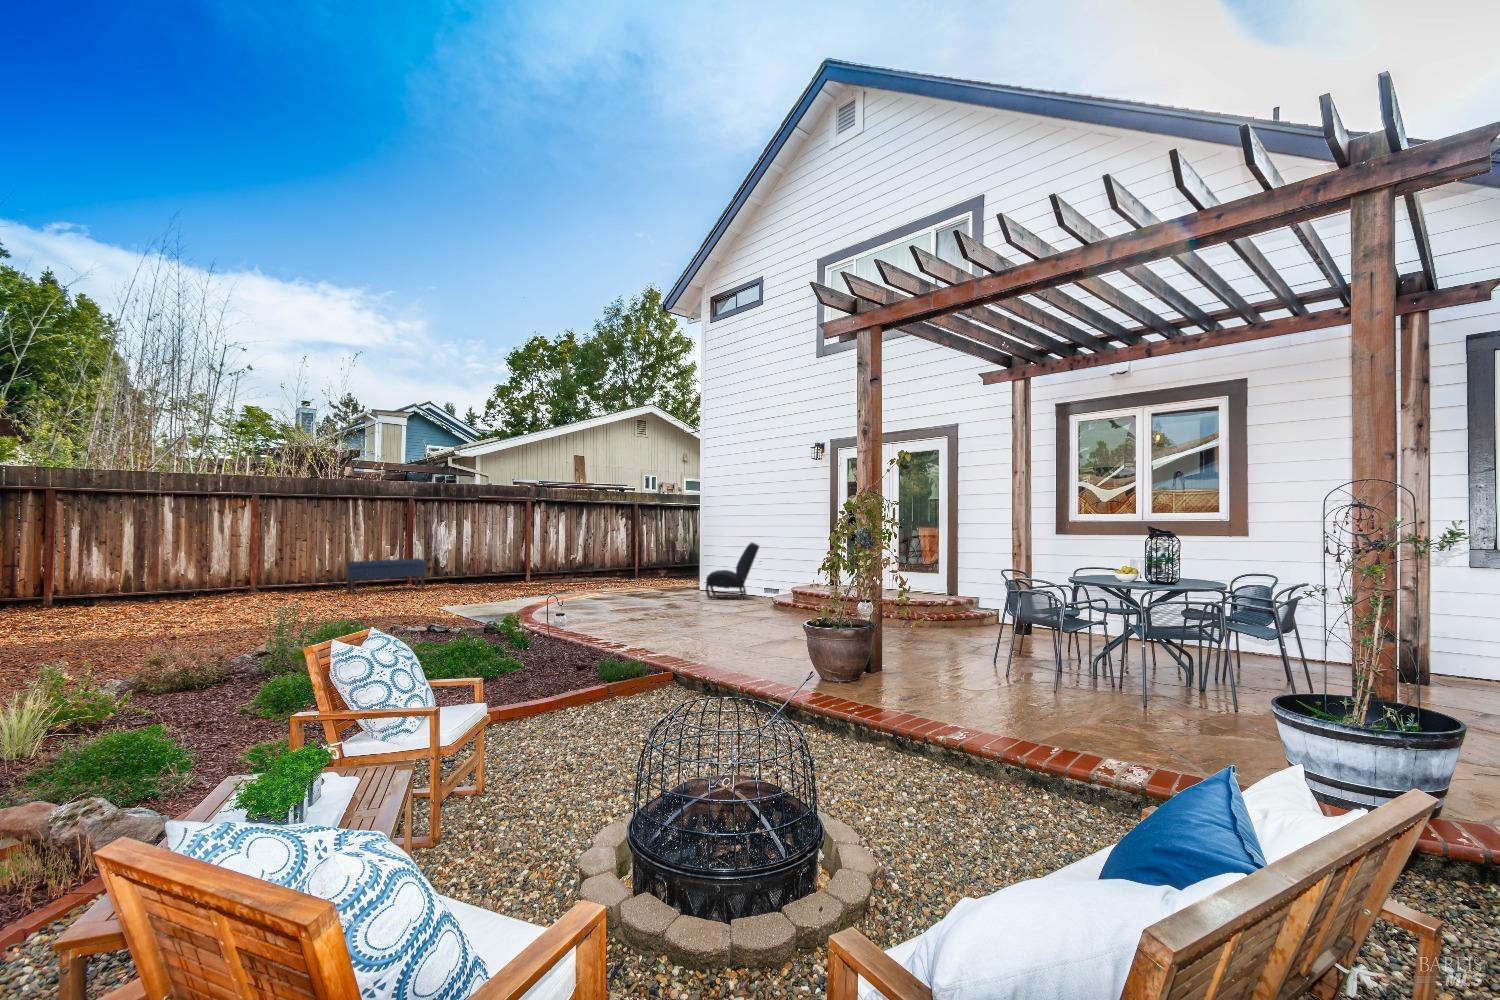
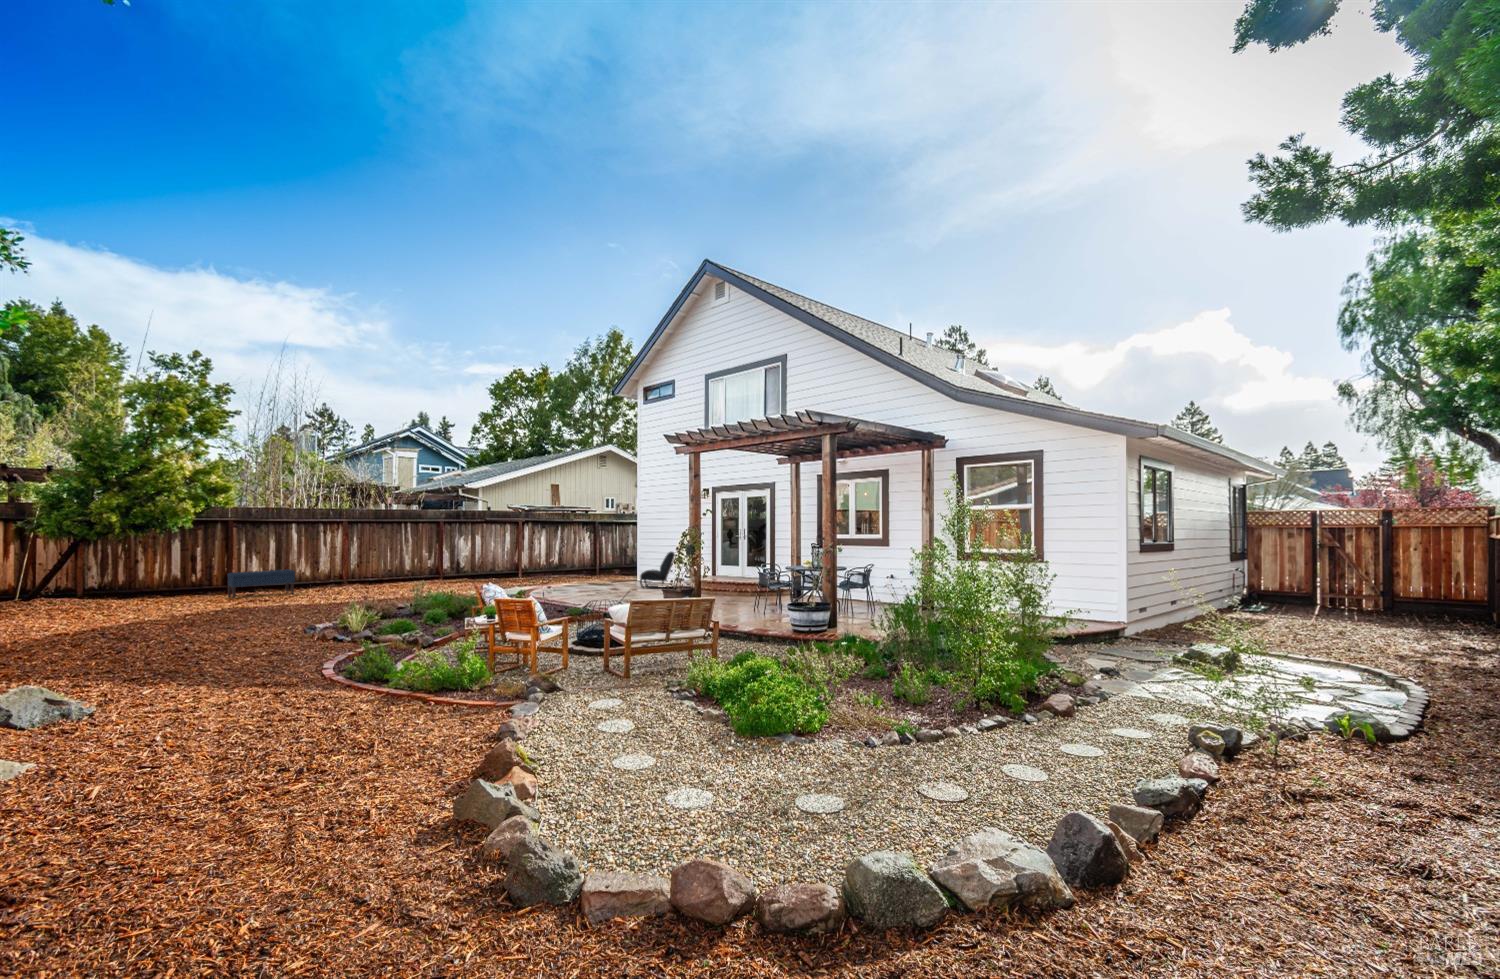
bench: present [346,558,426,595] -> present [227,569,295,599]

